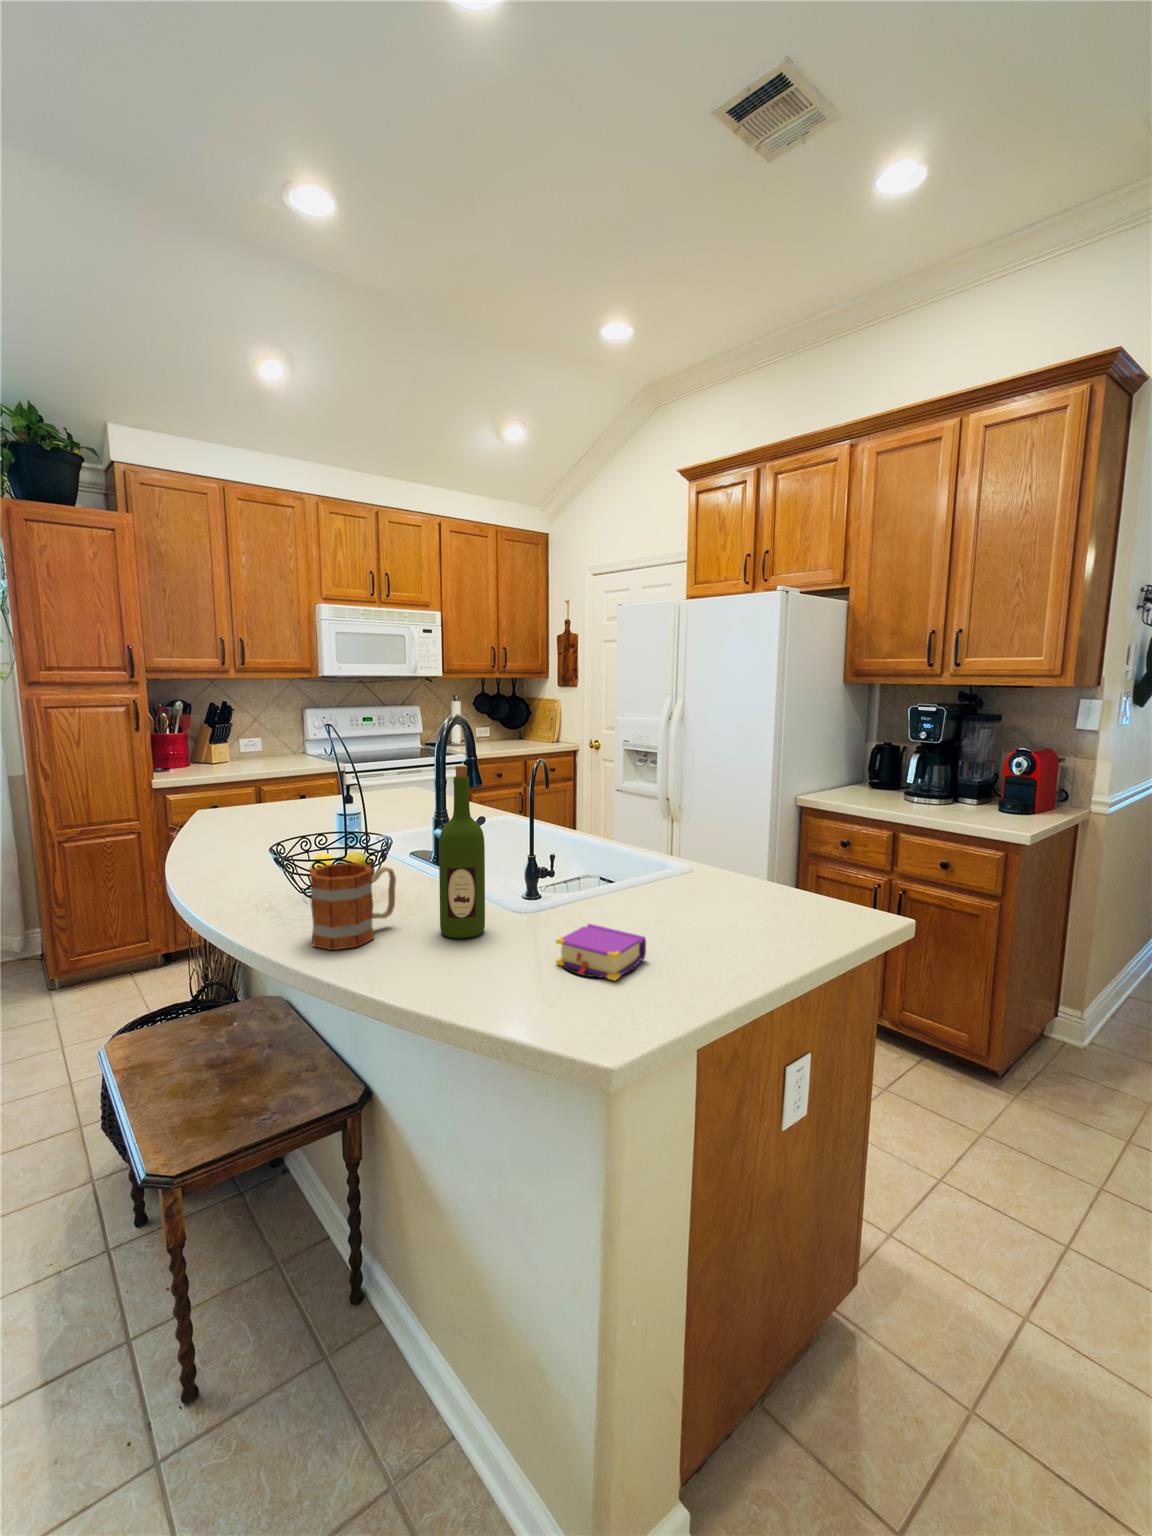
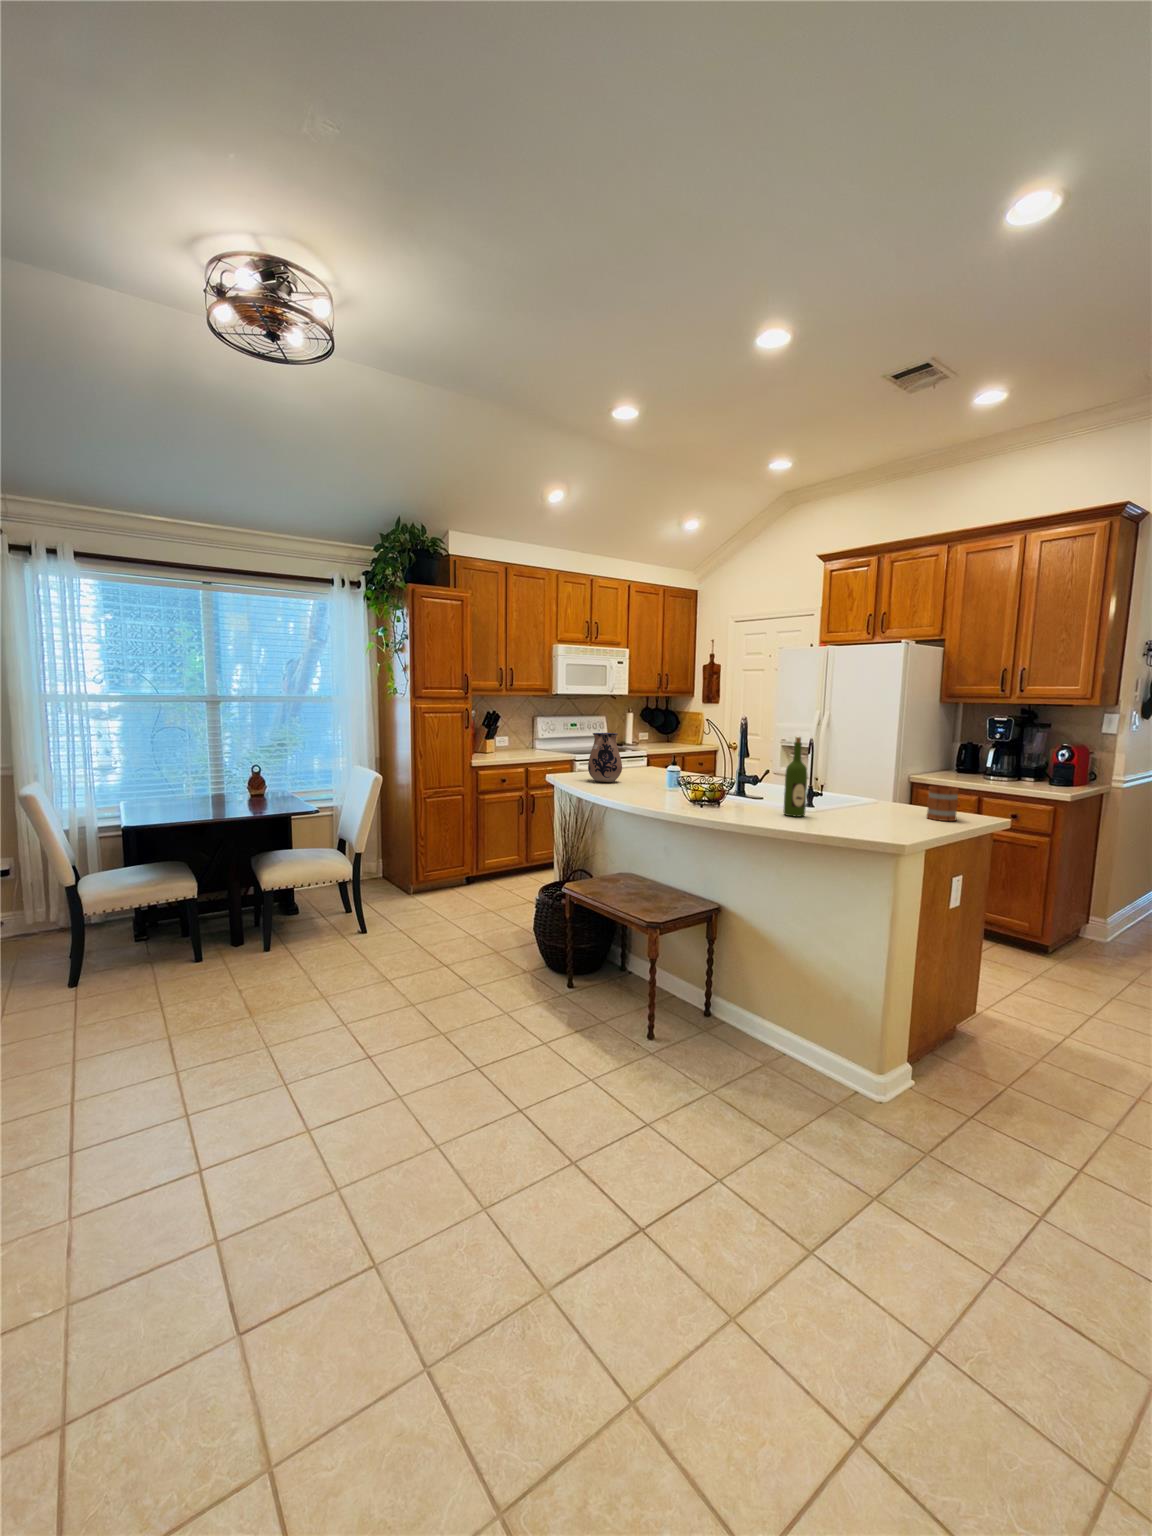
ceramic pitcher: none [218,743,283,831] -> present [588,733,622,782]
mug: present [310,863,396,950] -> present [927,786,959,821]
book: present [556,924,646,980] -> none [835,810,910,831]

